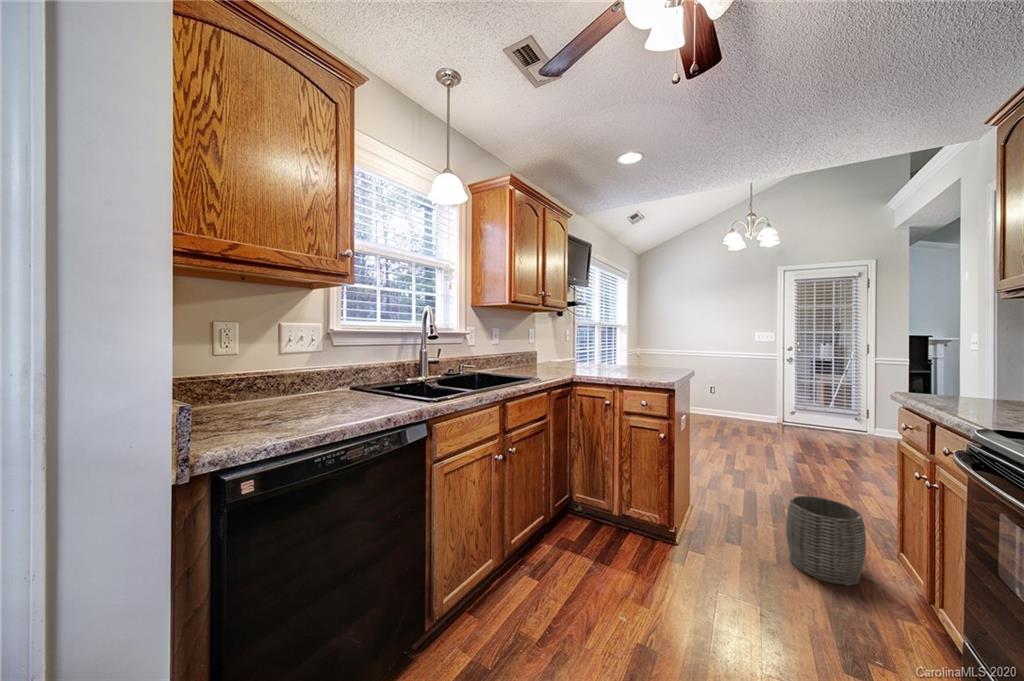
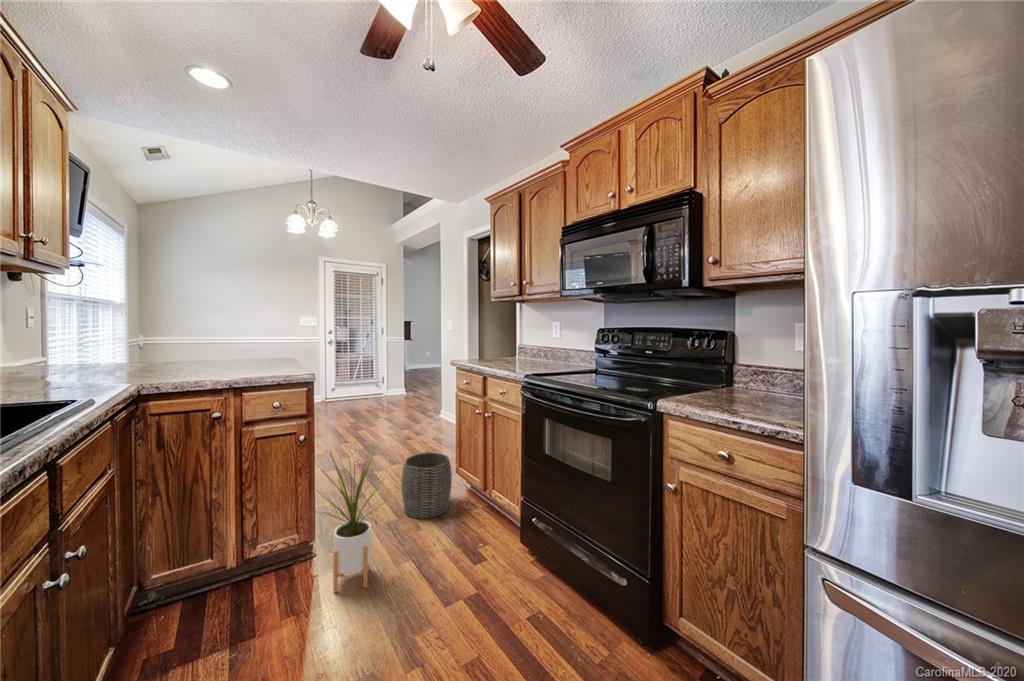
house plant: none [657,446,735,591] -> present [317,448,385,593]

